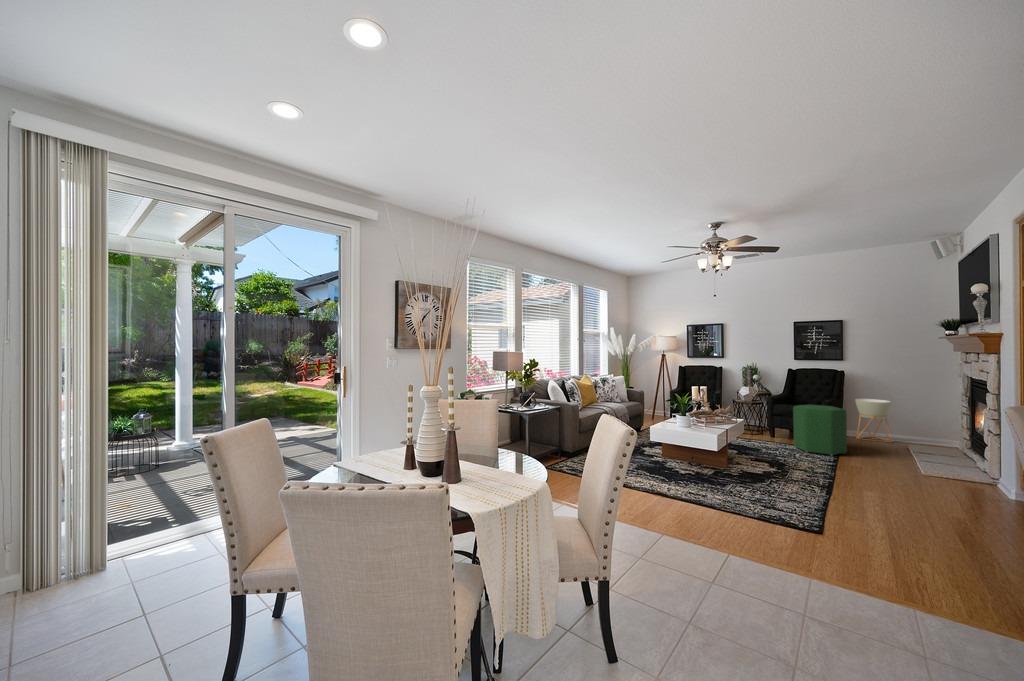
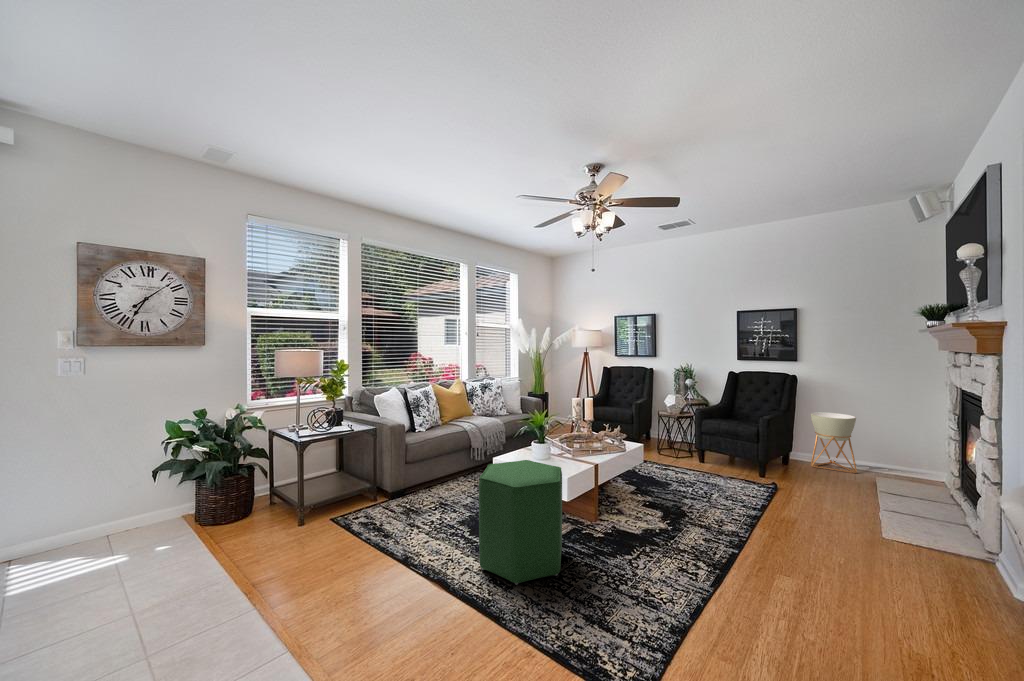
ottoman: present [793,405,847,456] -> present [479,460,562,585]

